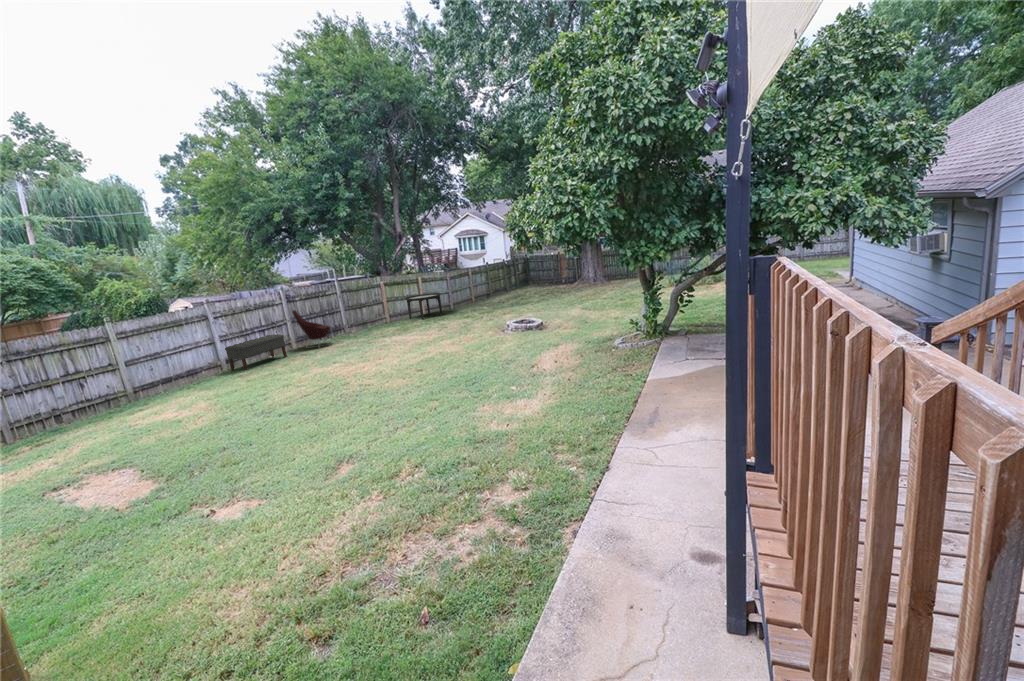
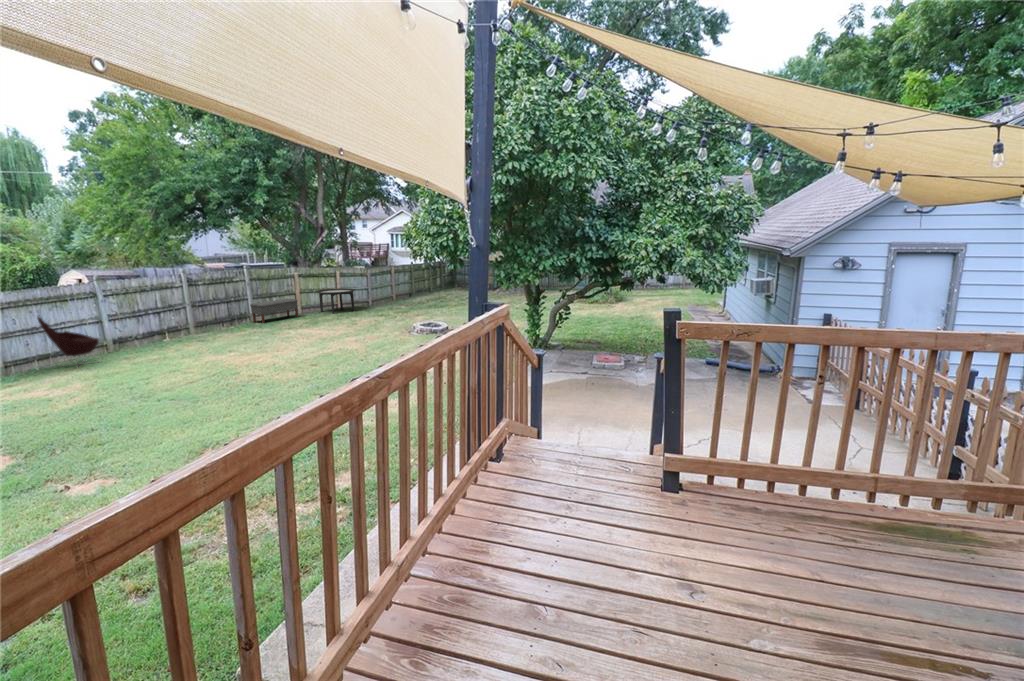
chair: present [292,310,330,340] -> present [38,317,101,362]
bench: present [225,334,287,371] -> present [250,299,298,323]

